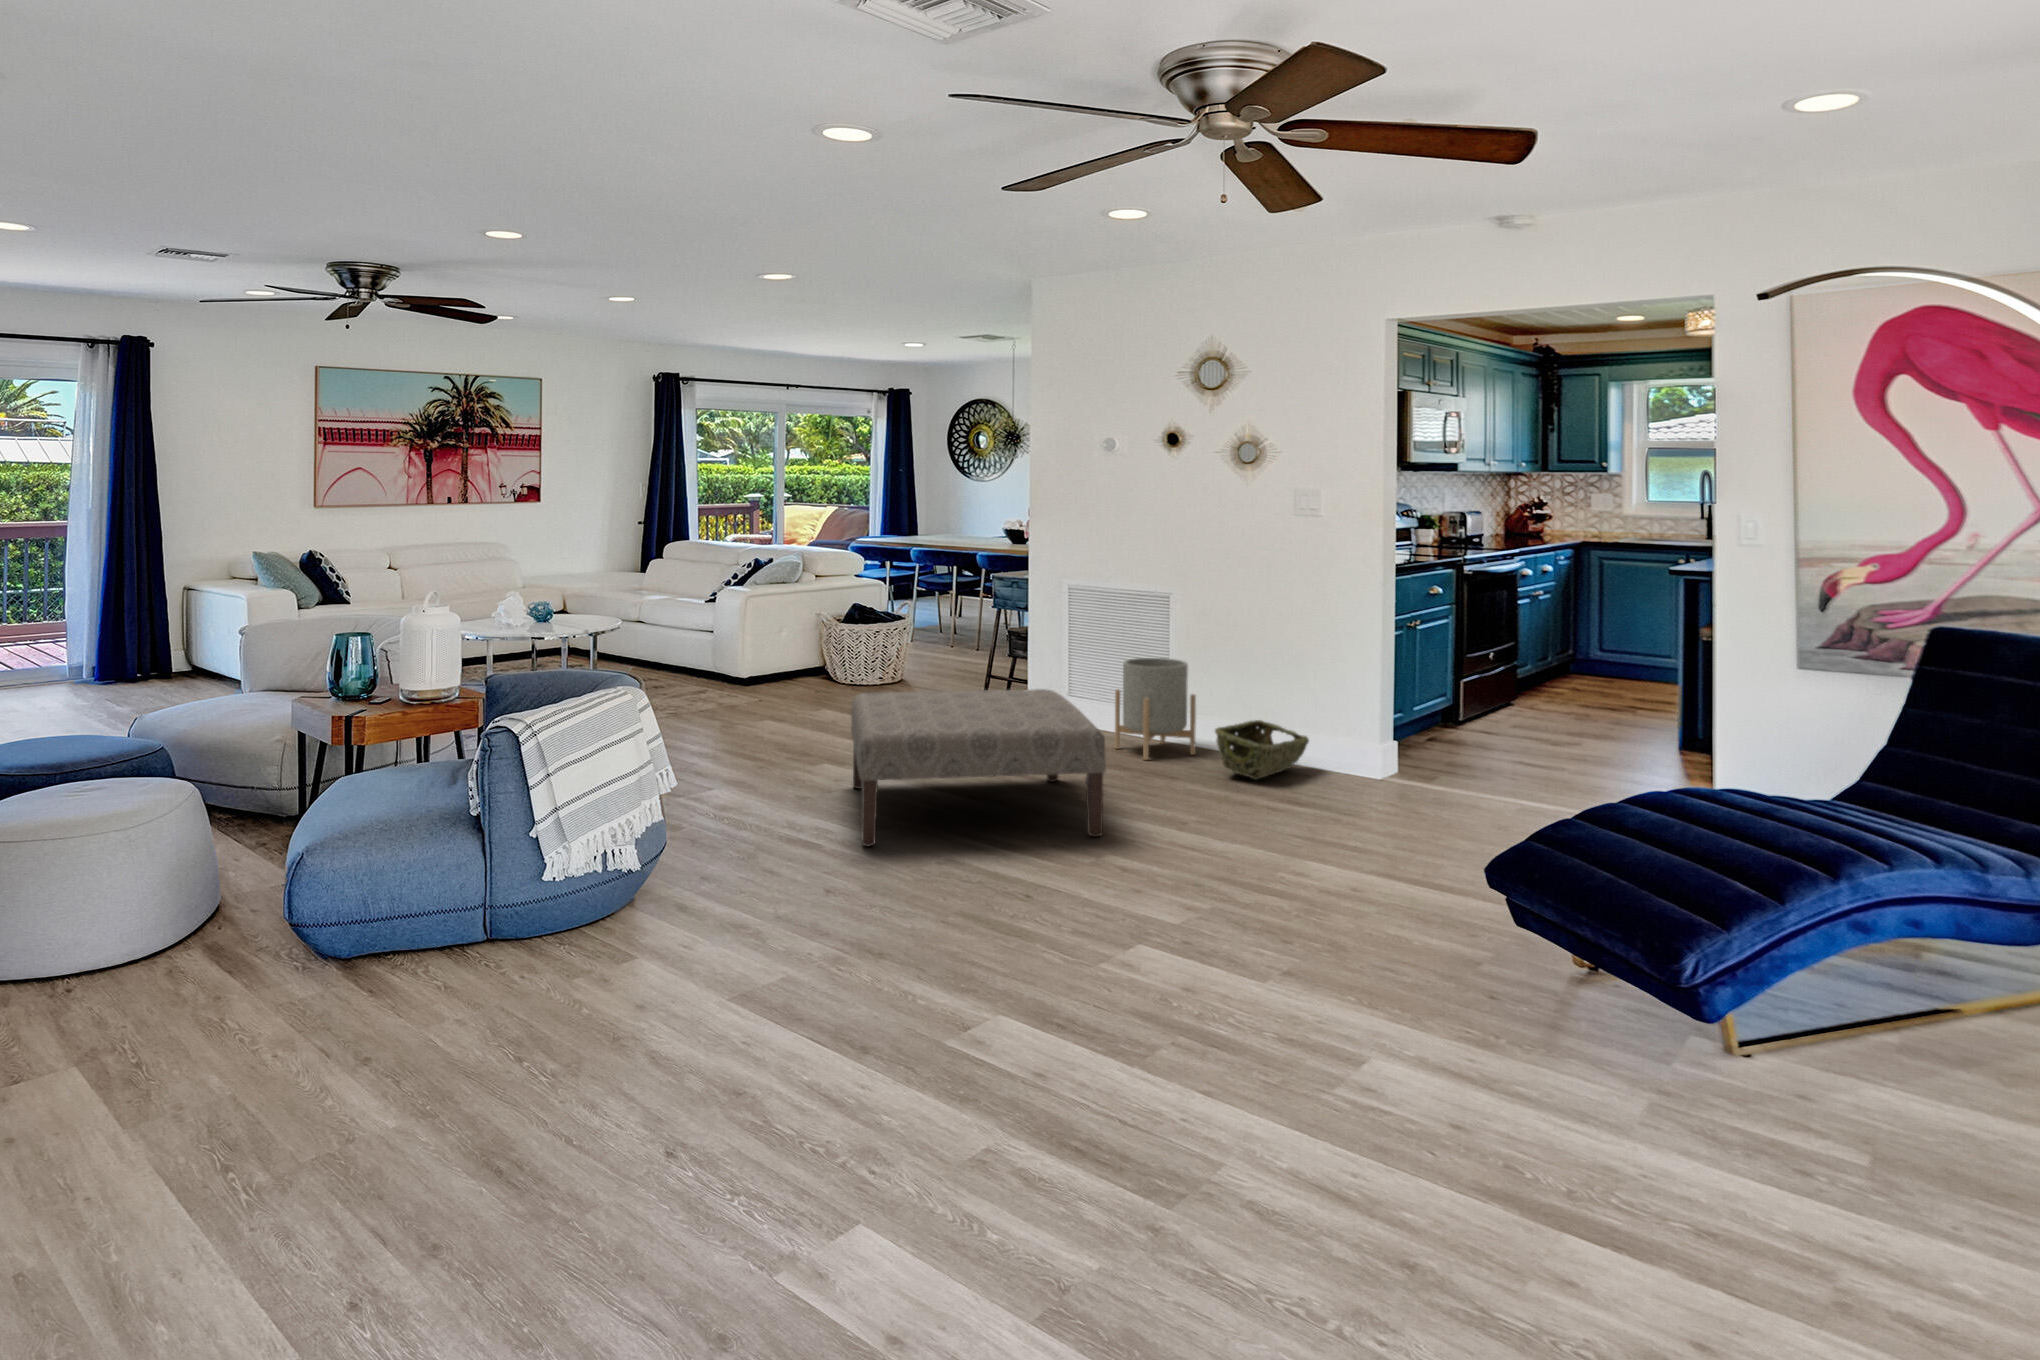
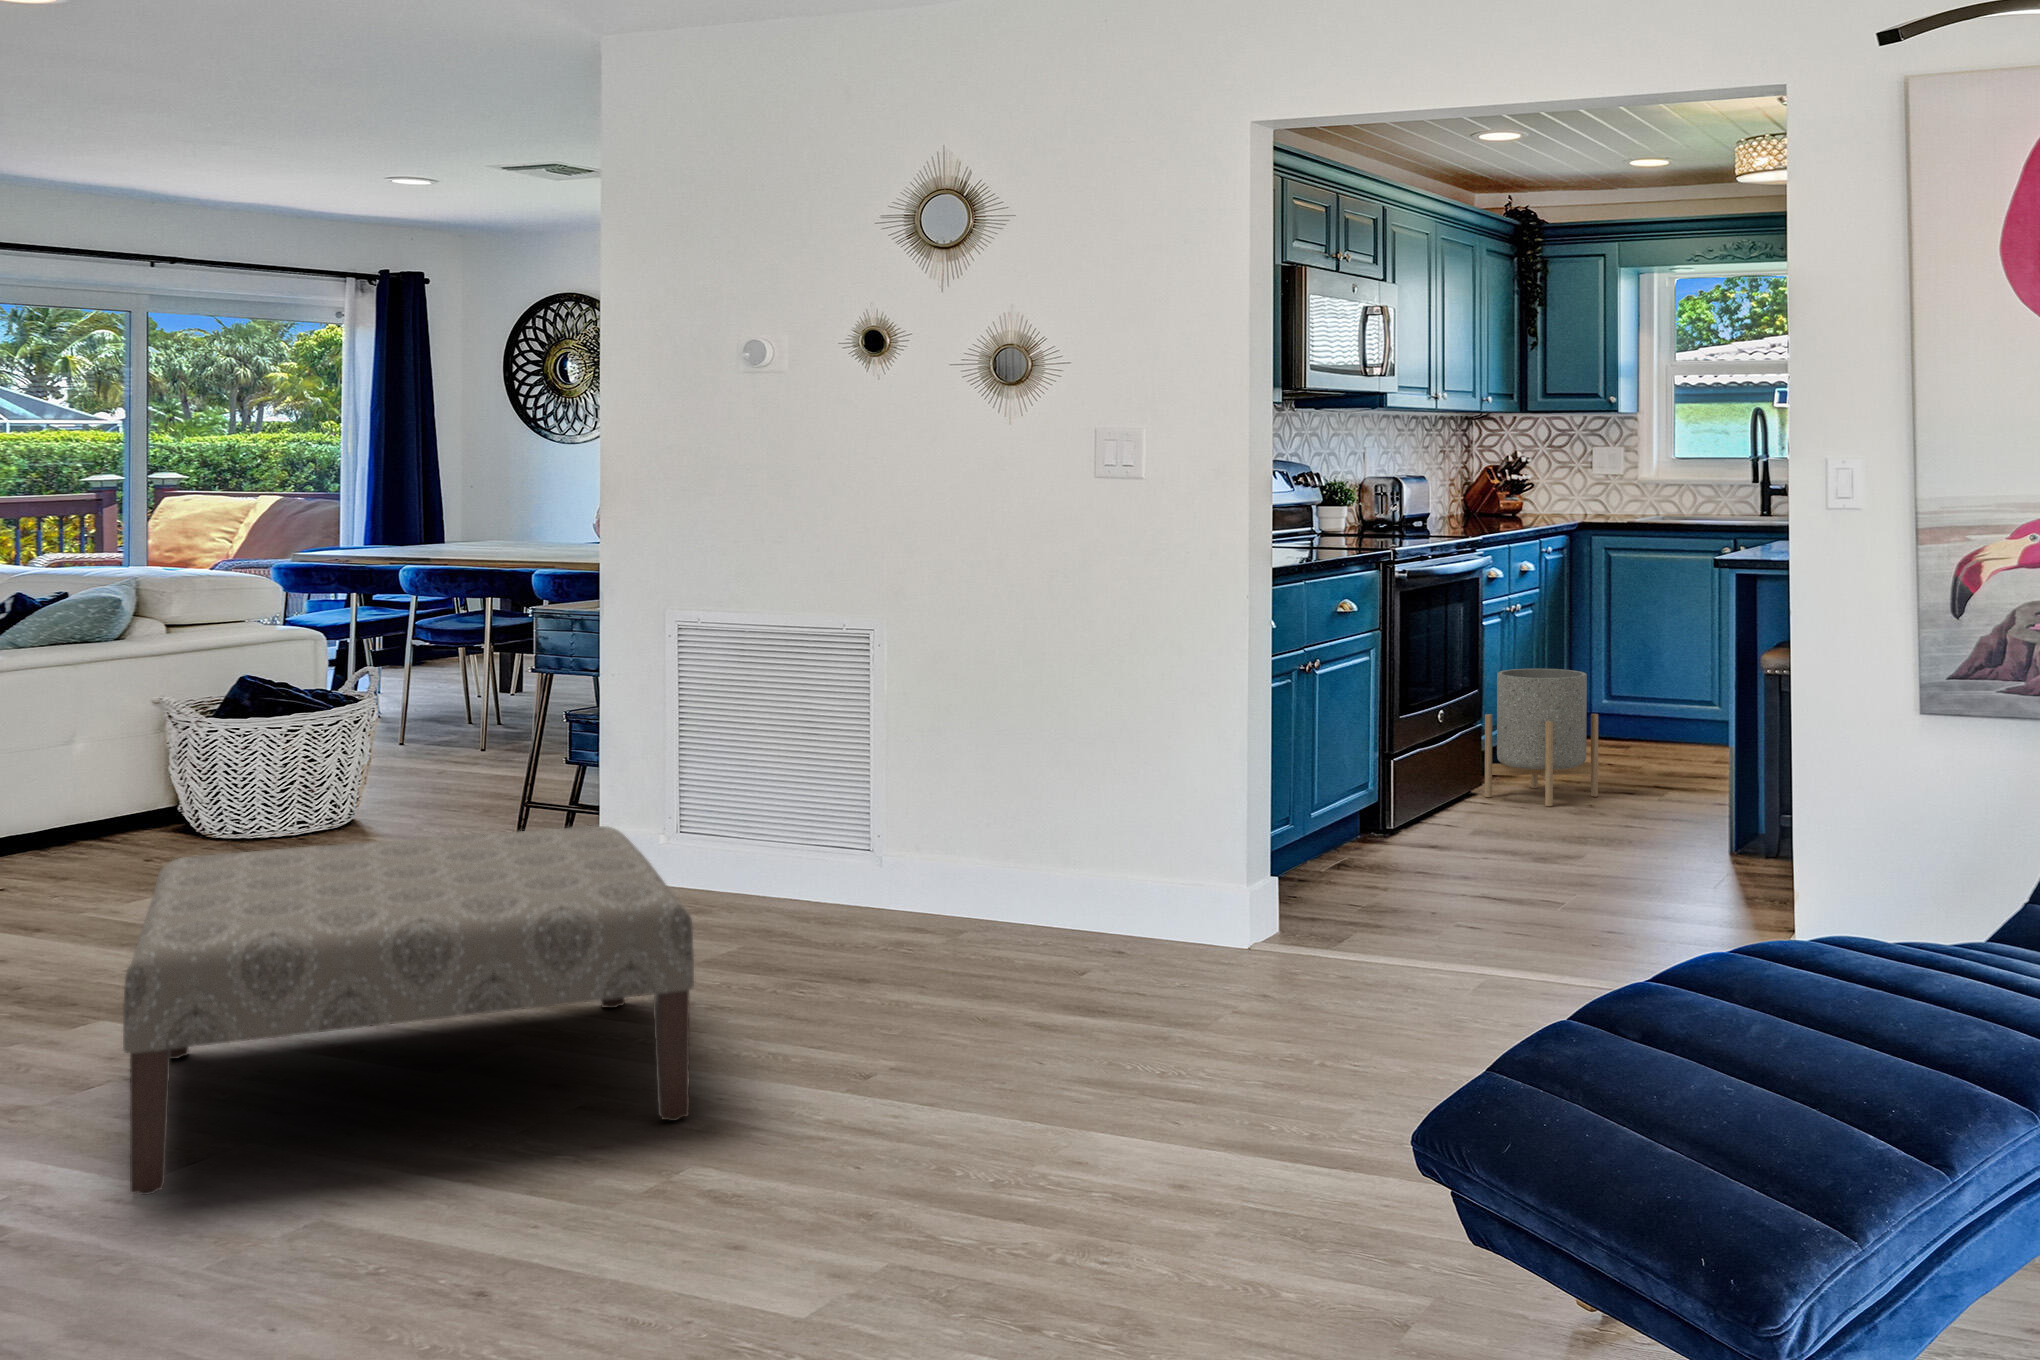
planter: present [1115,658,1196,760] -> present [1485,669,1598,806]
woven basket: present [1215,720,1309,779] -> none [941,858,1119,971]

